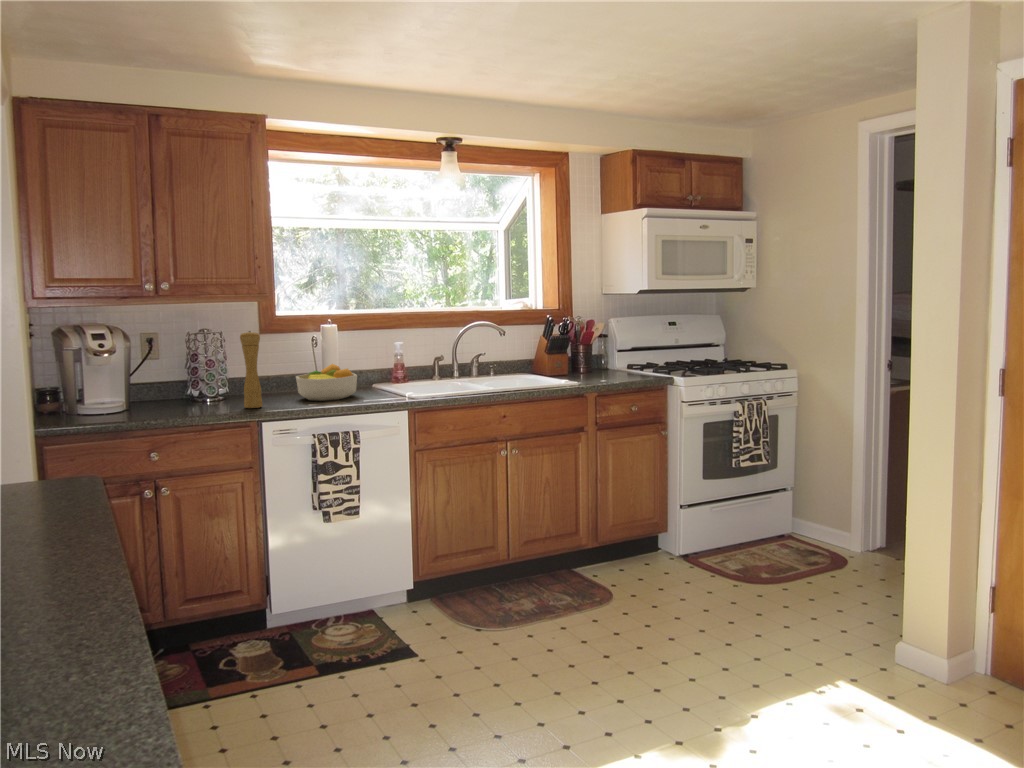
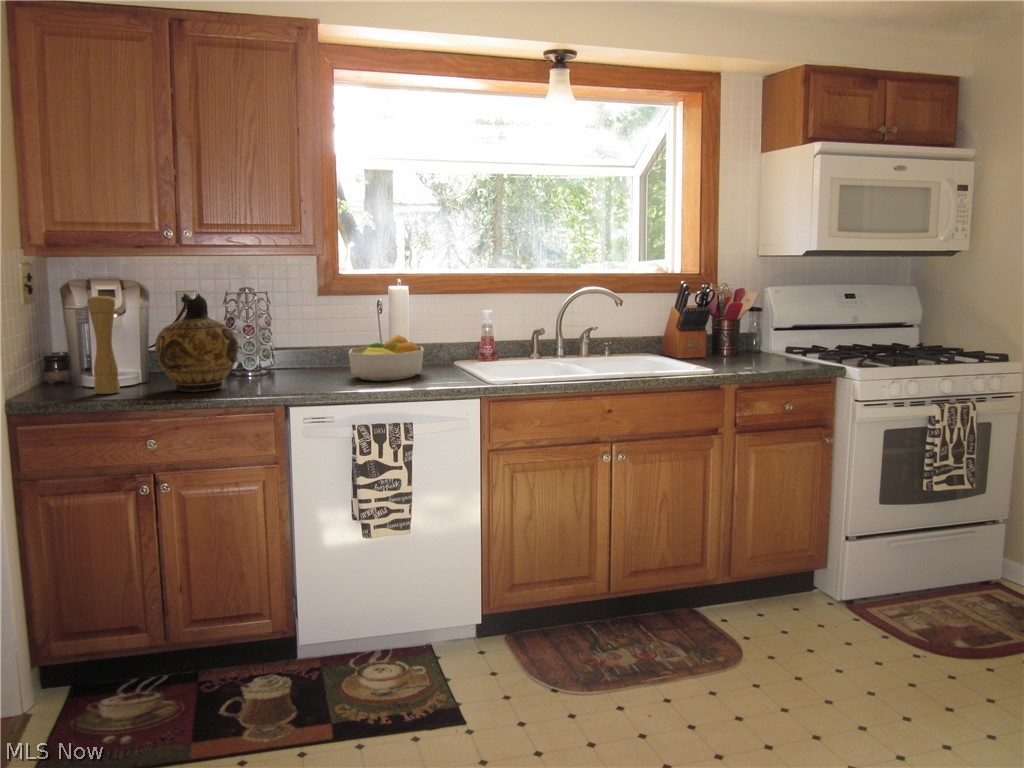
pepper mill: present [240,331,263,408] -> present [87,294,120,394]
ceramic jug: none [144,334,212,414] -> present [155,294,238,392]

